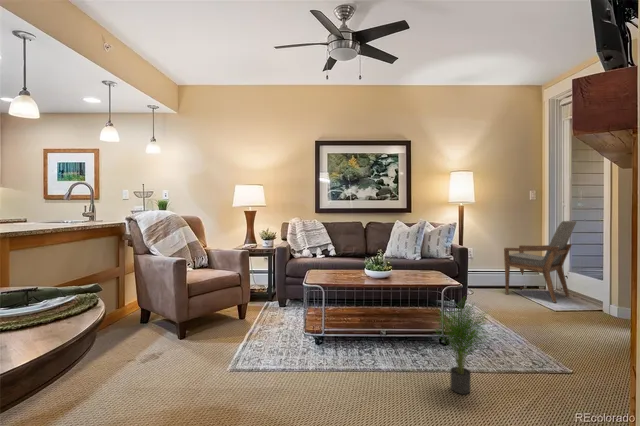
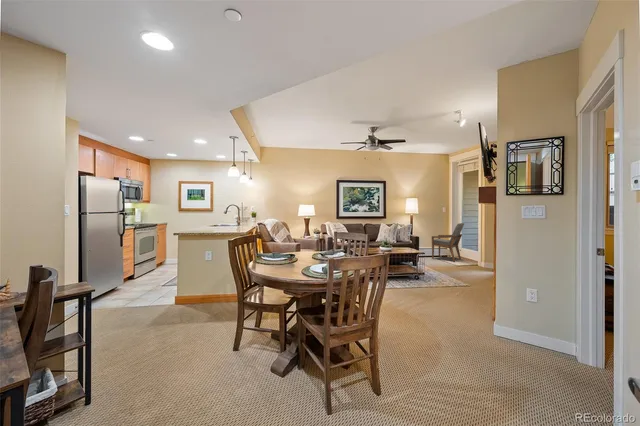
potted plant: present [441,299,483,394] -> none [411,255,433,289]

